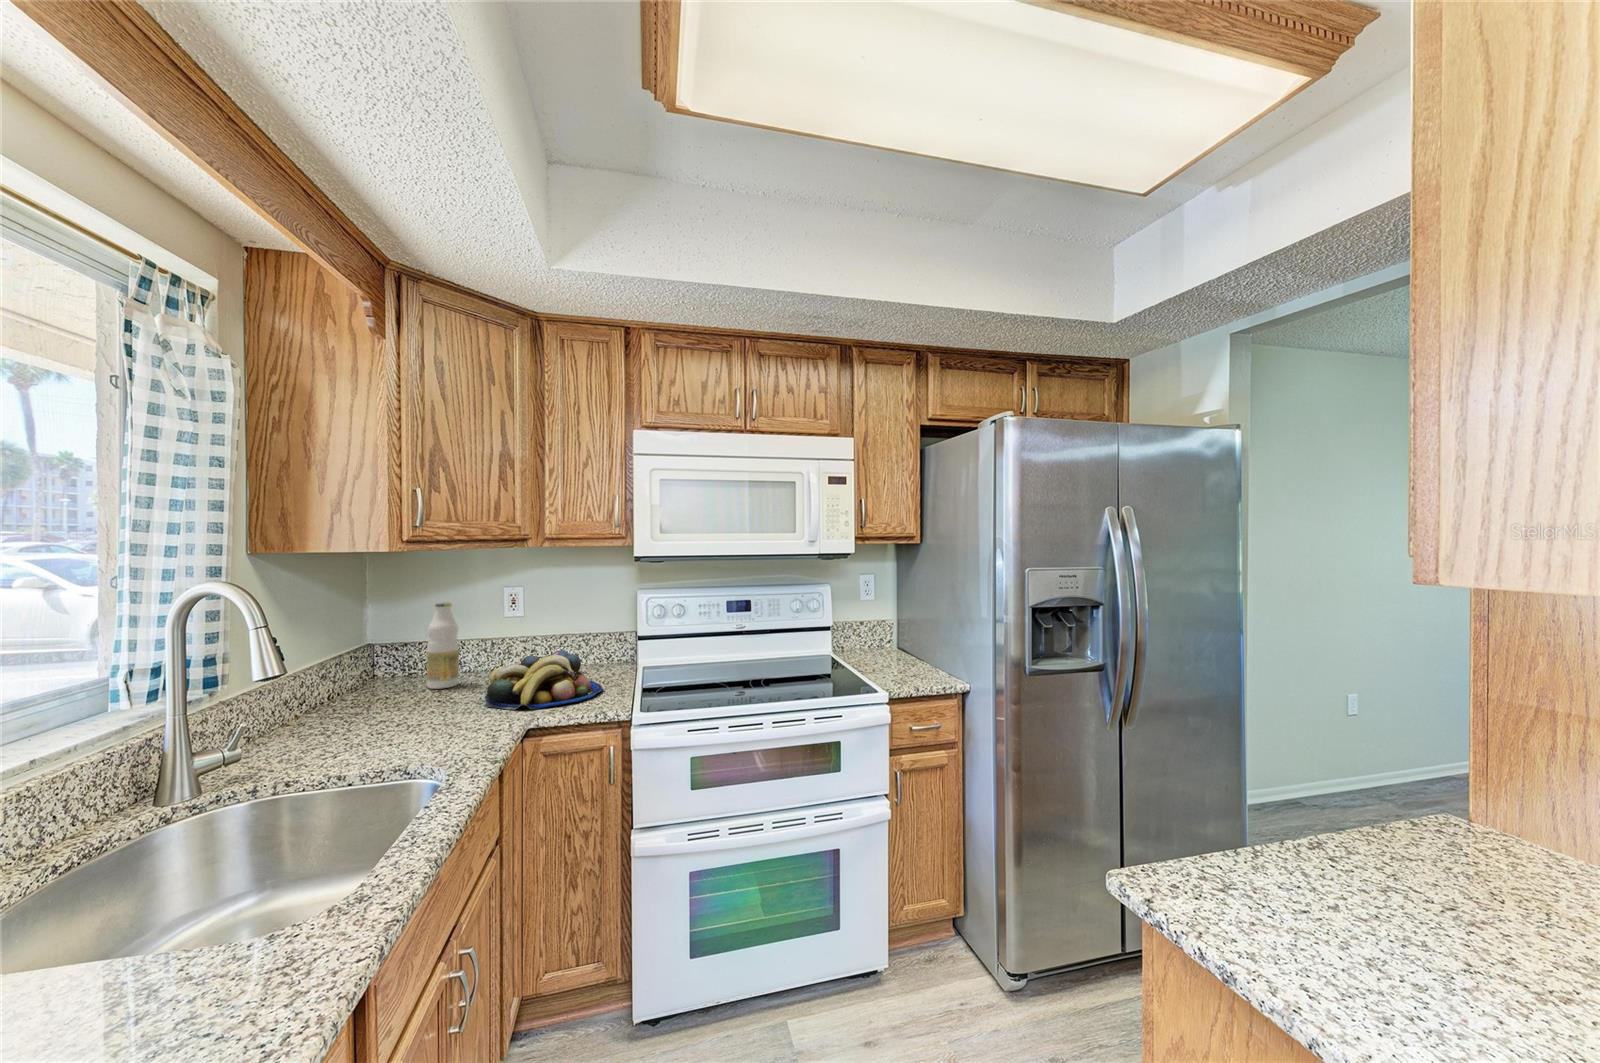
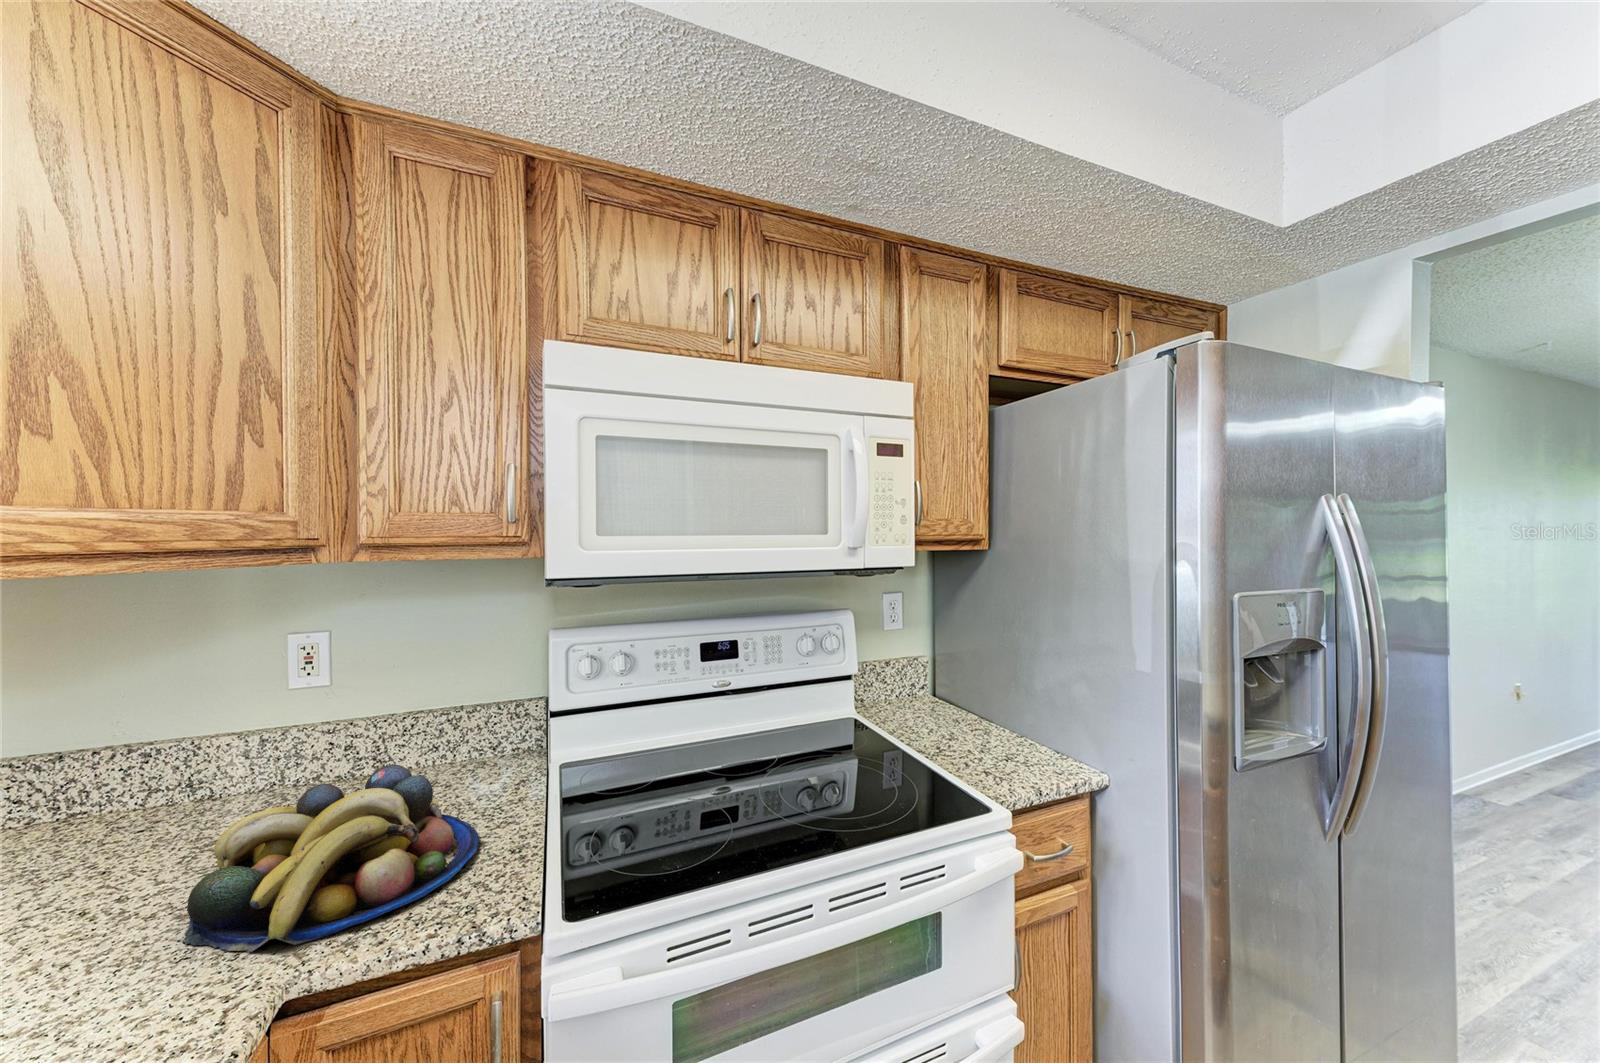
bottle: present [427,602,459,689] -> none [75,677,162,869]

